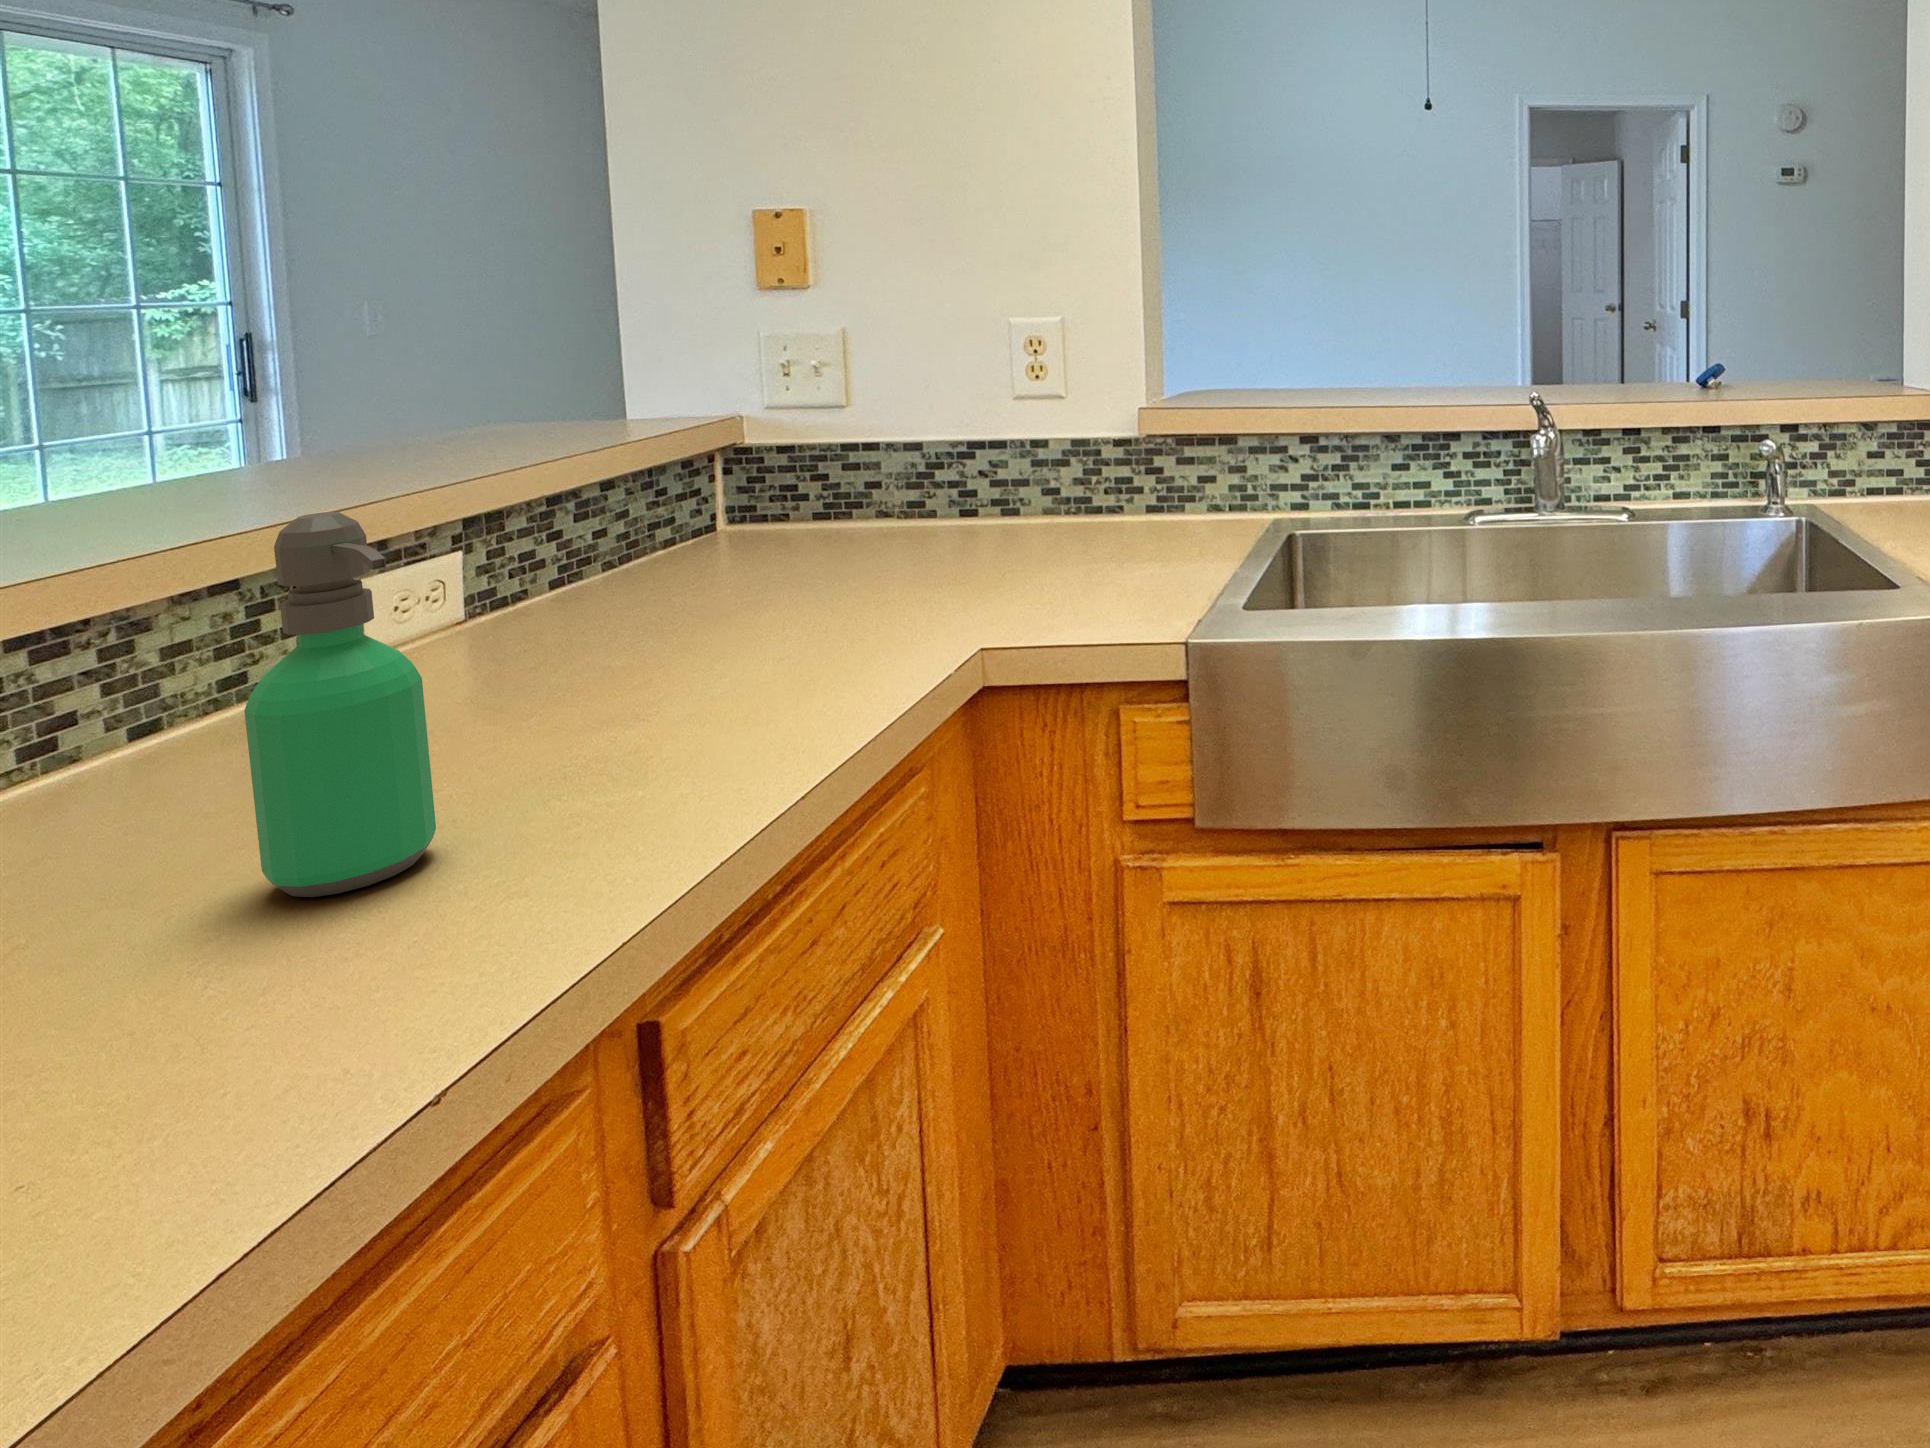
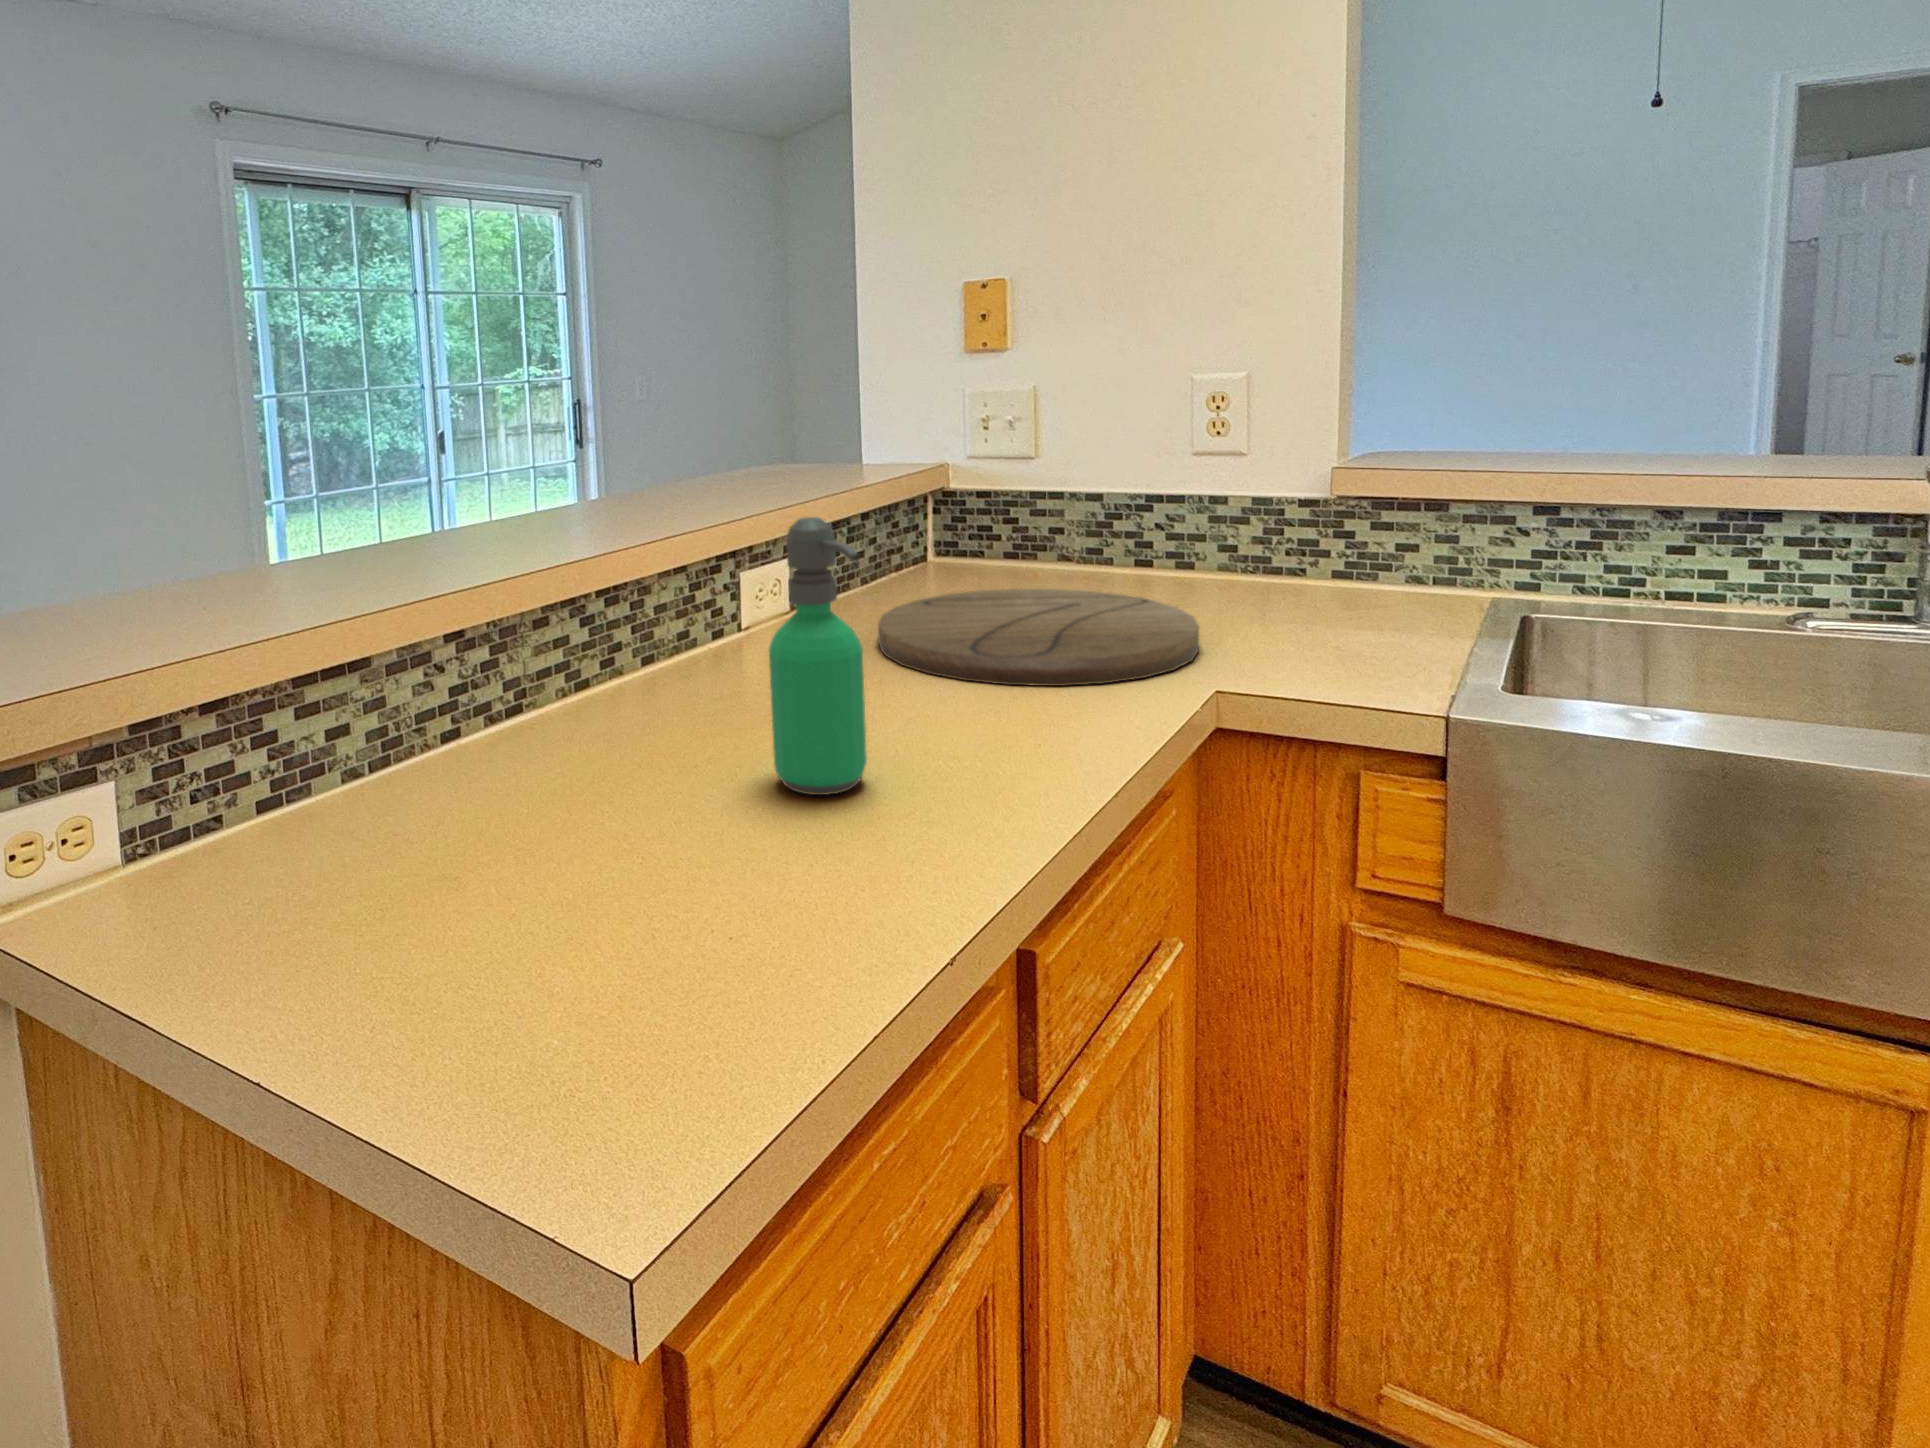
cutting board: none [574,552,981,682] -> present [878,589,1199,686]

